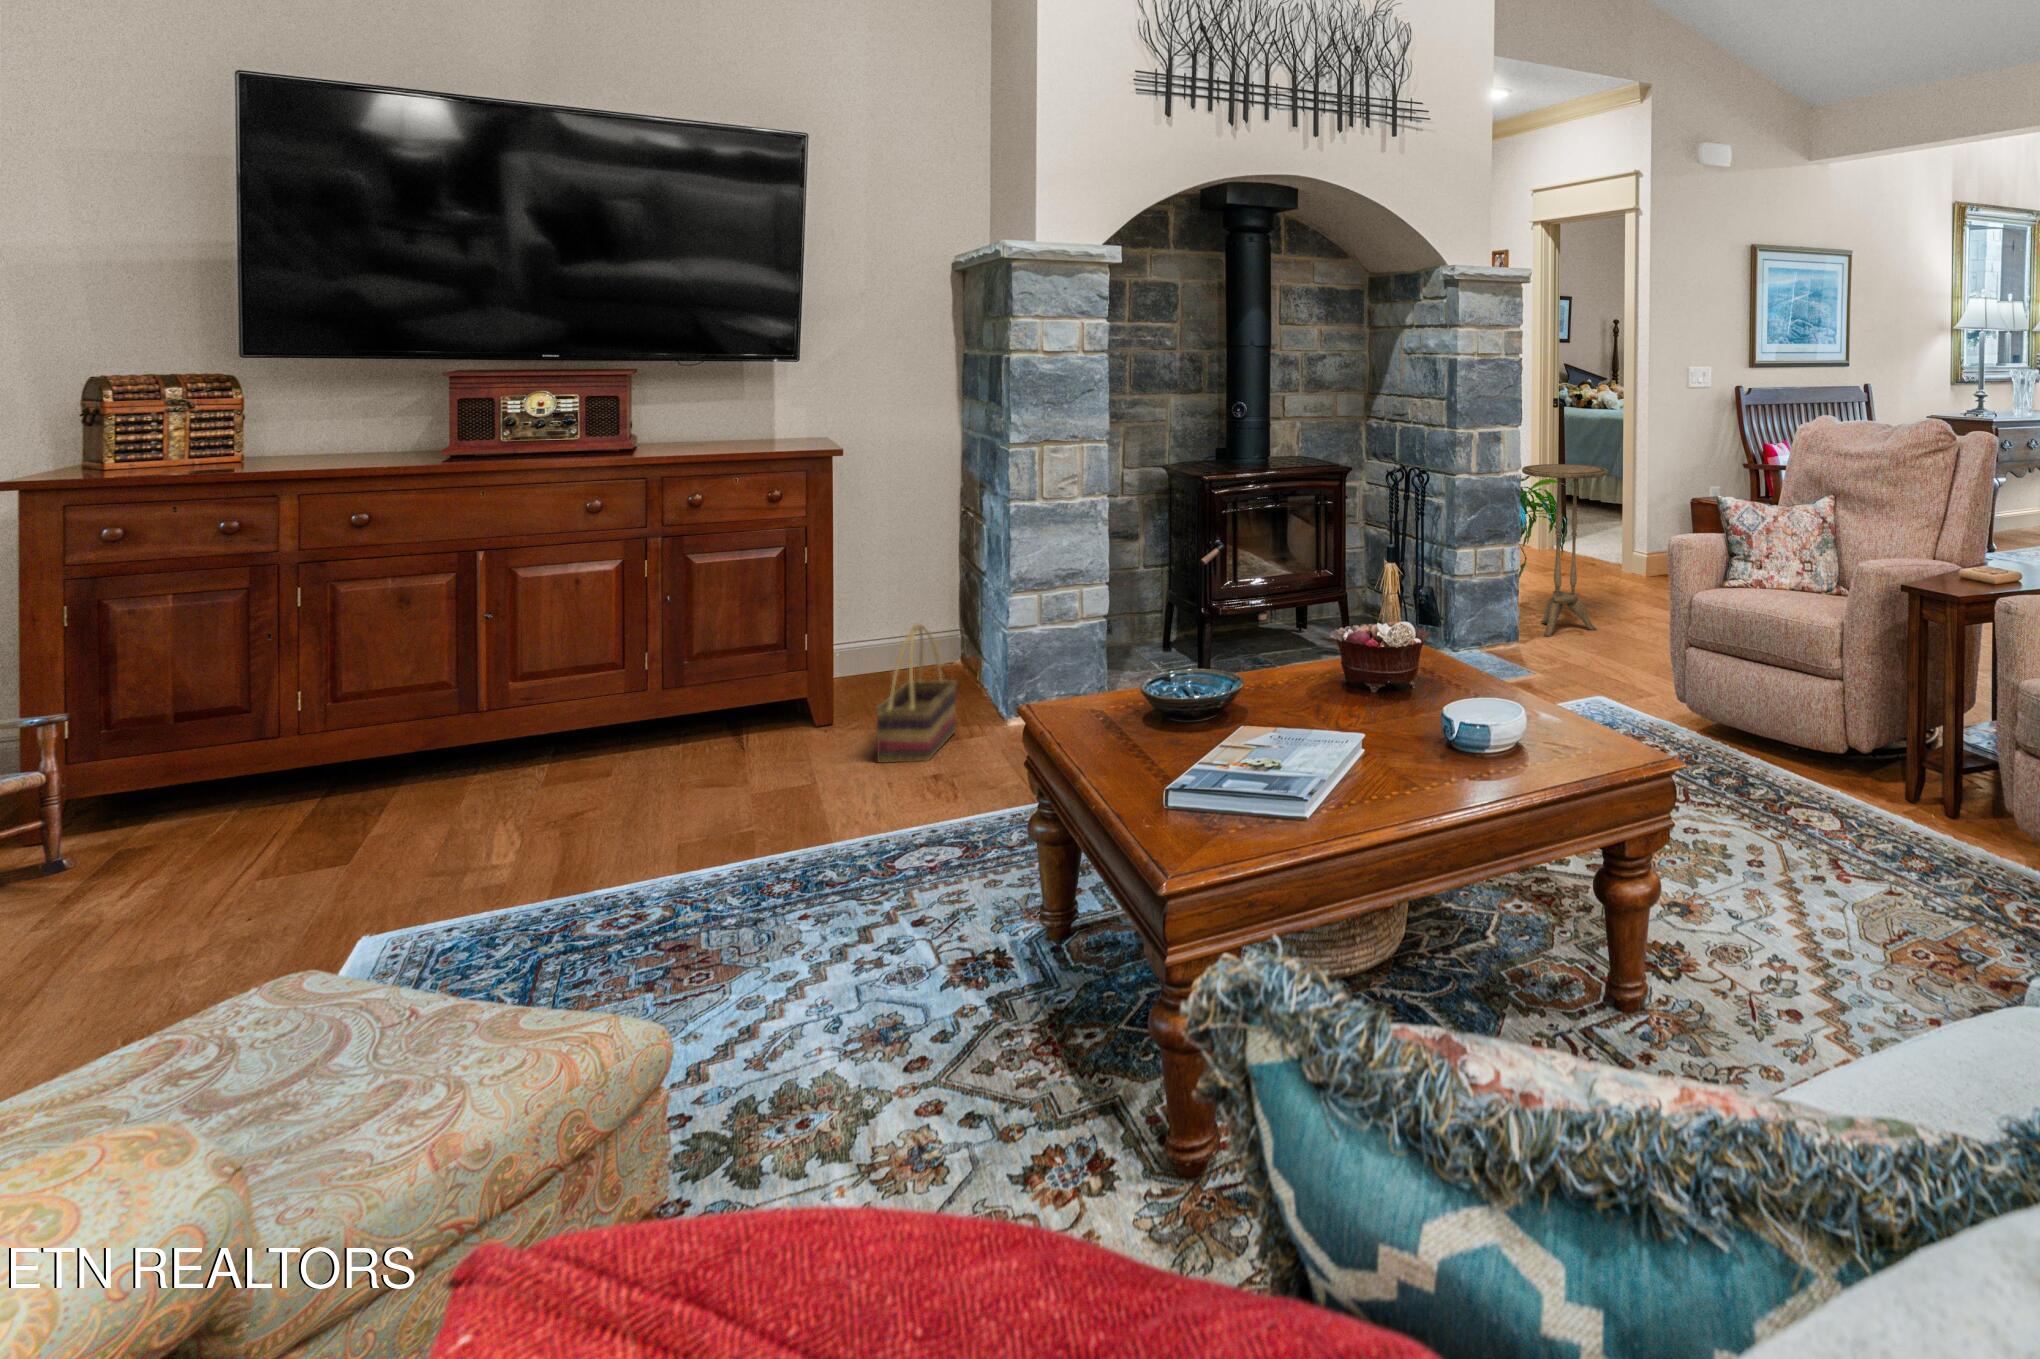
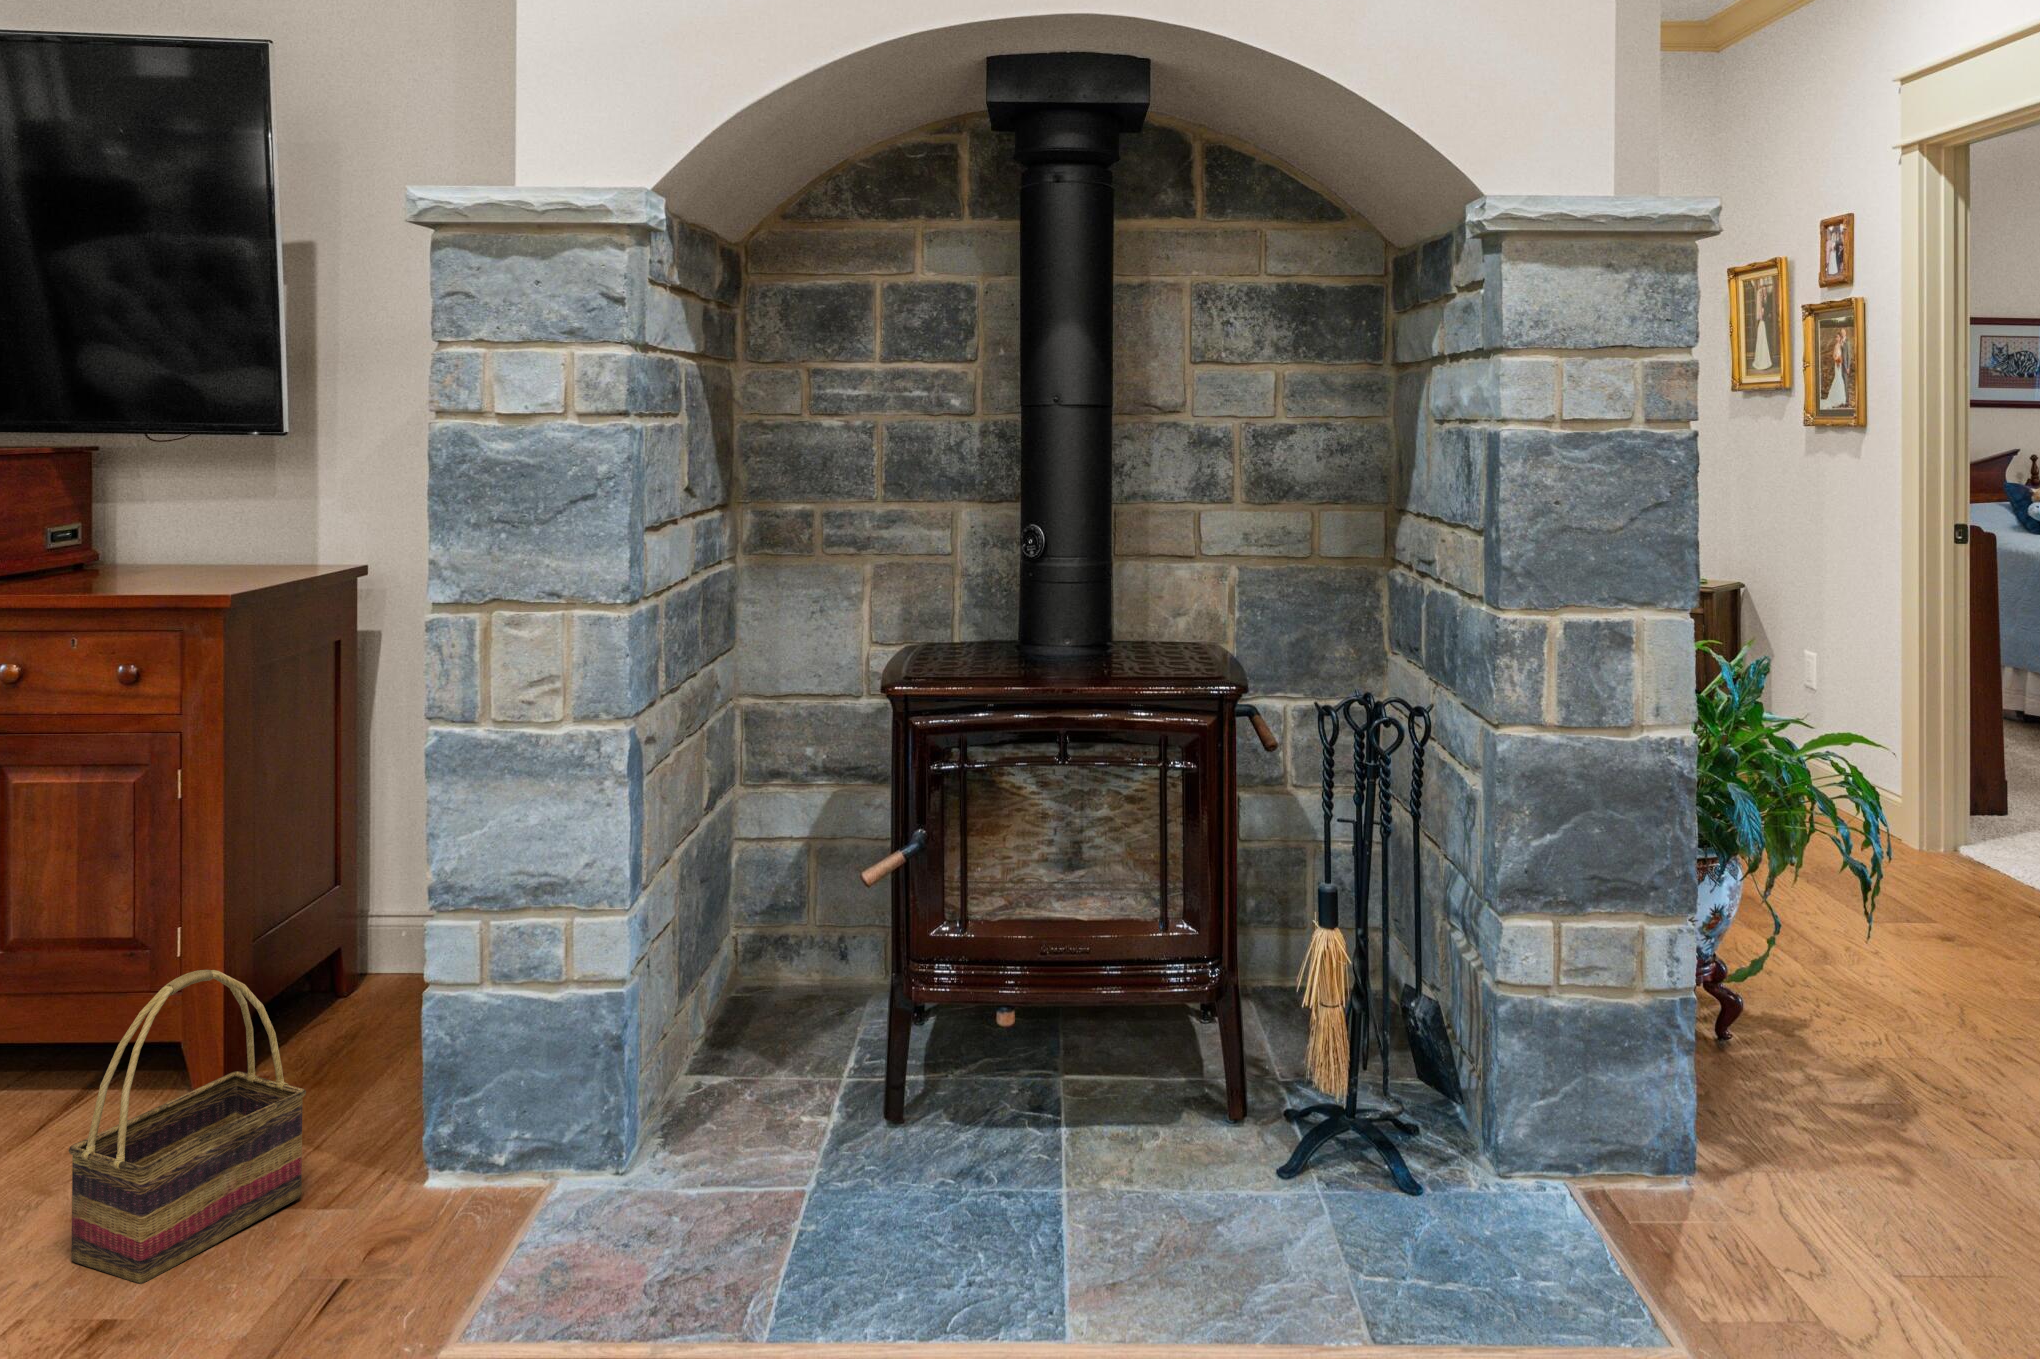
side table: present [1522,464,1608,637] -> none [1730,702,1977,1172]

